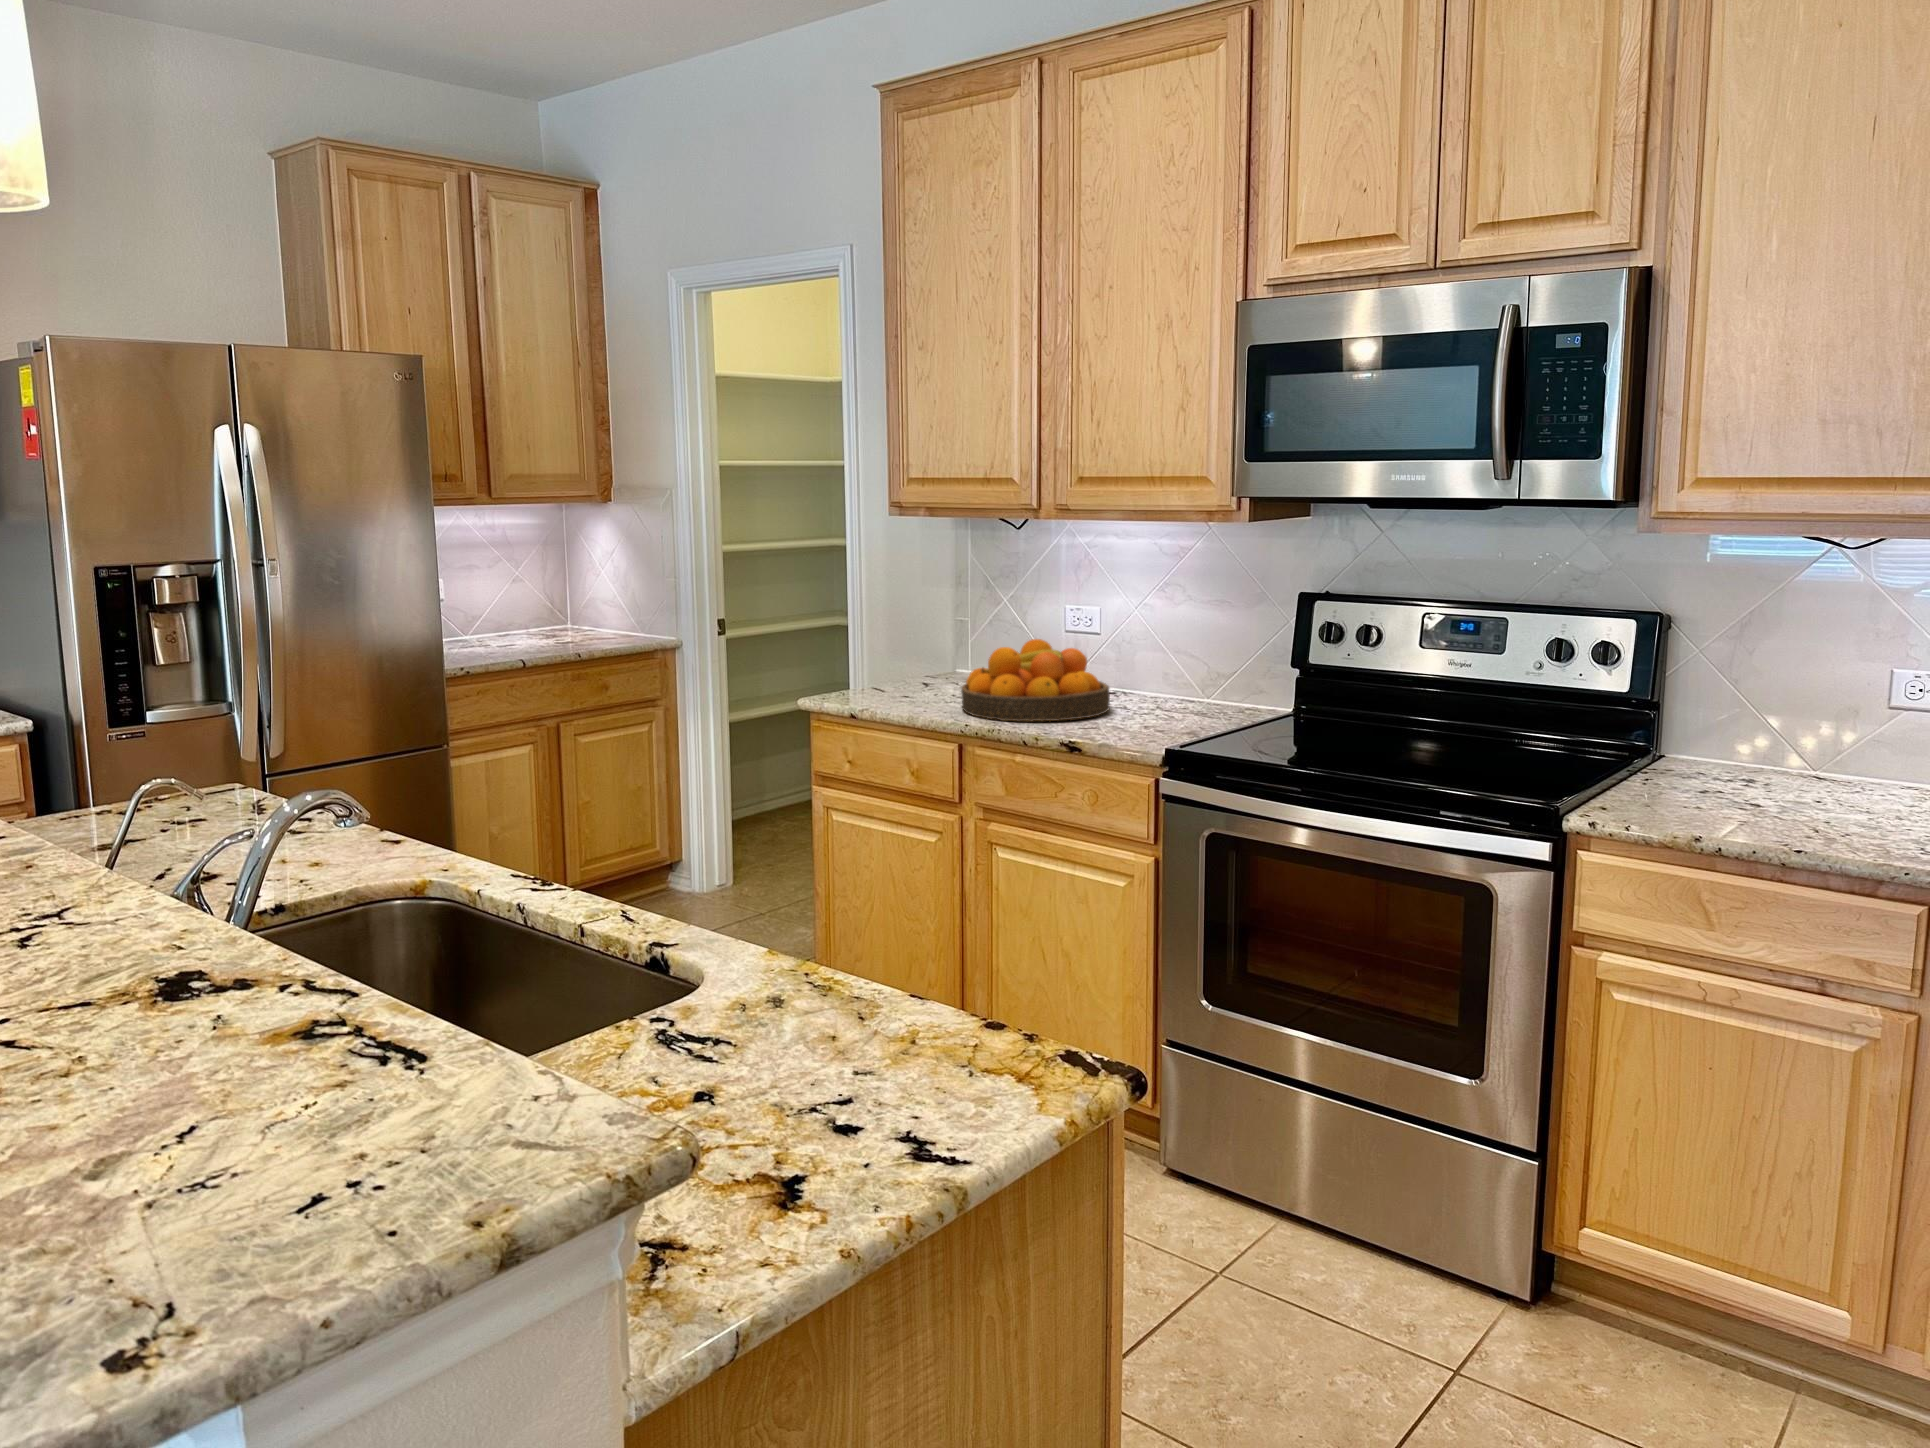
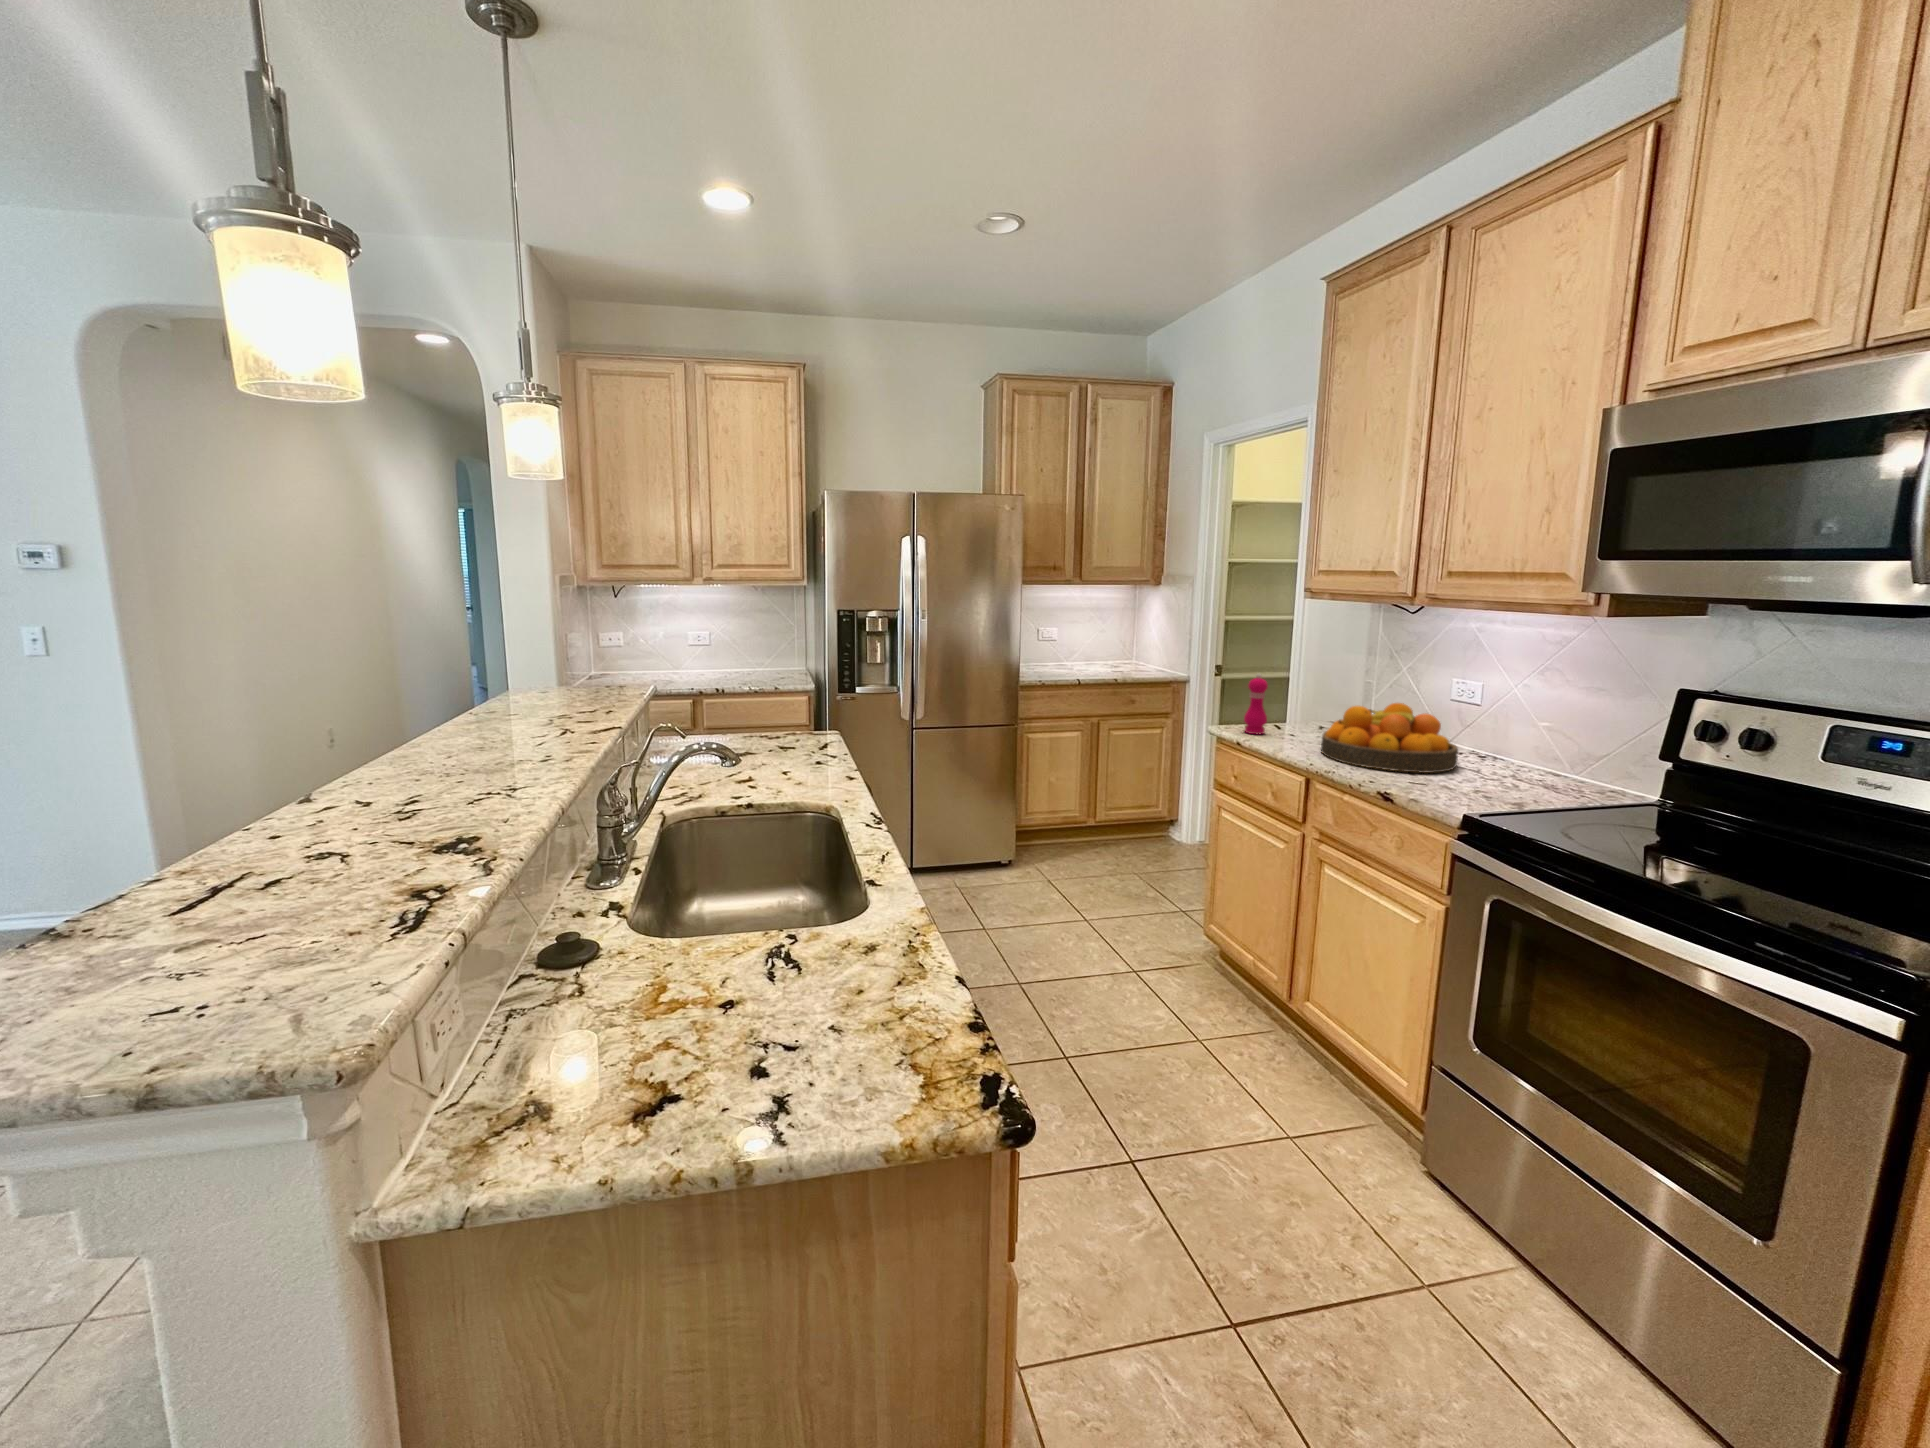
pepper mill: none [851,620,880,703] -> present [1244,674,1268,734]

